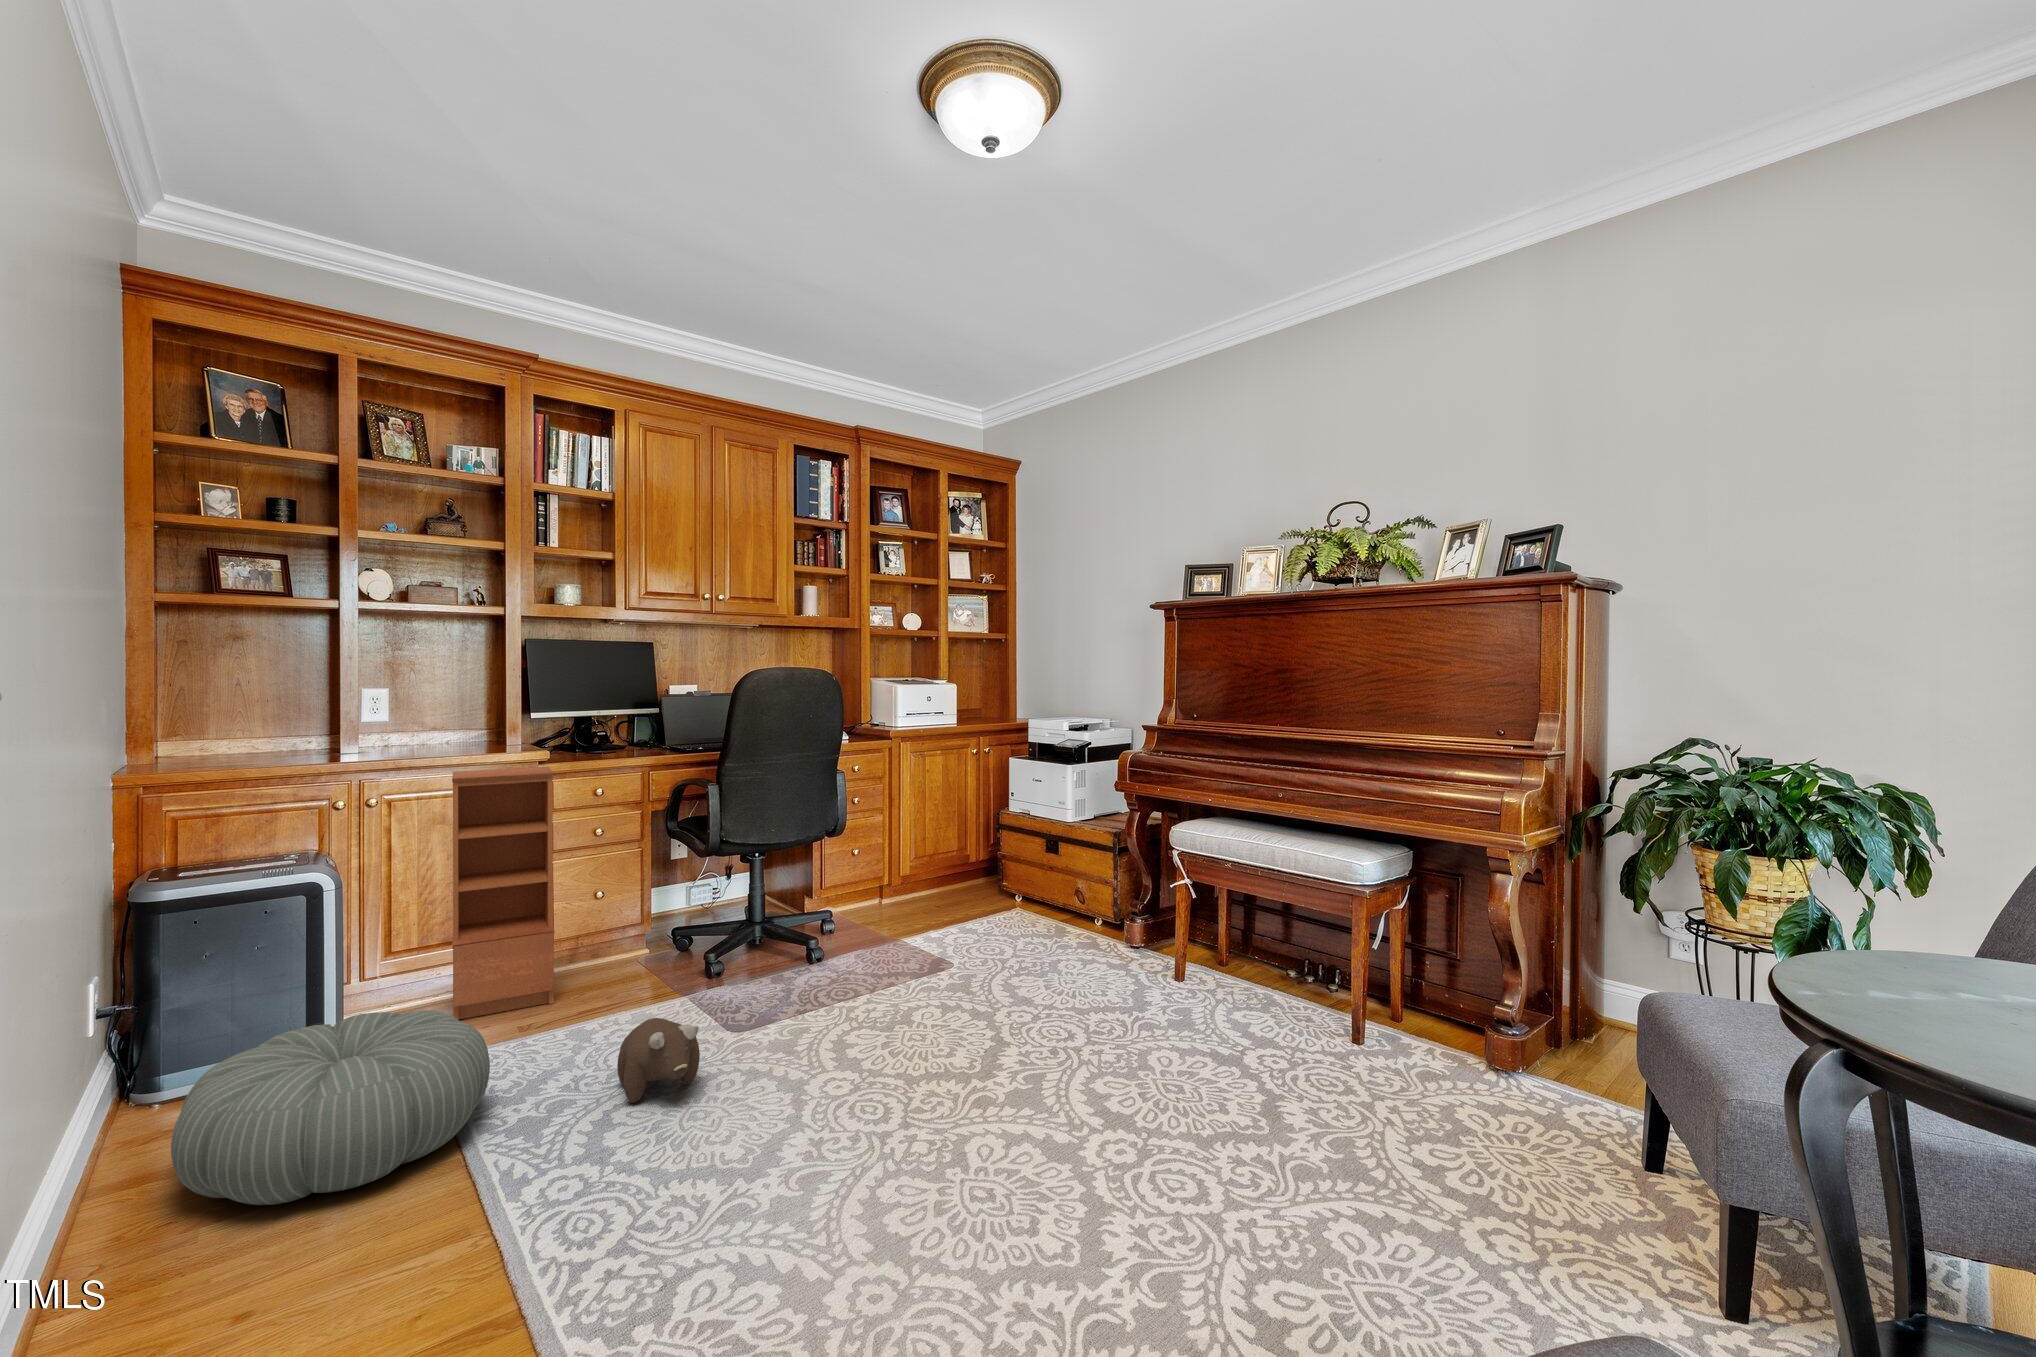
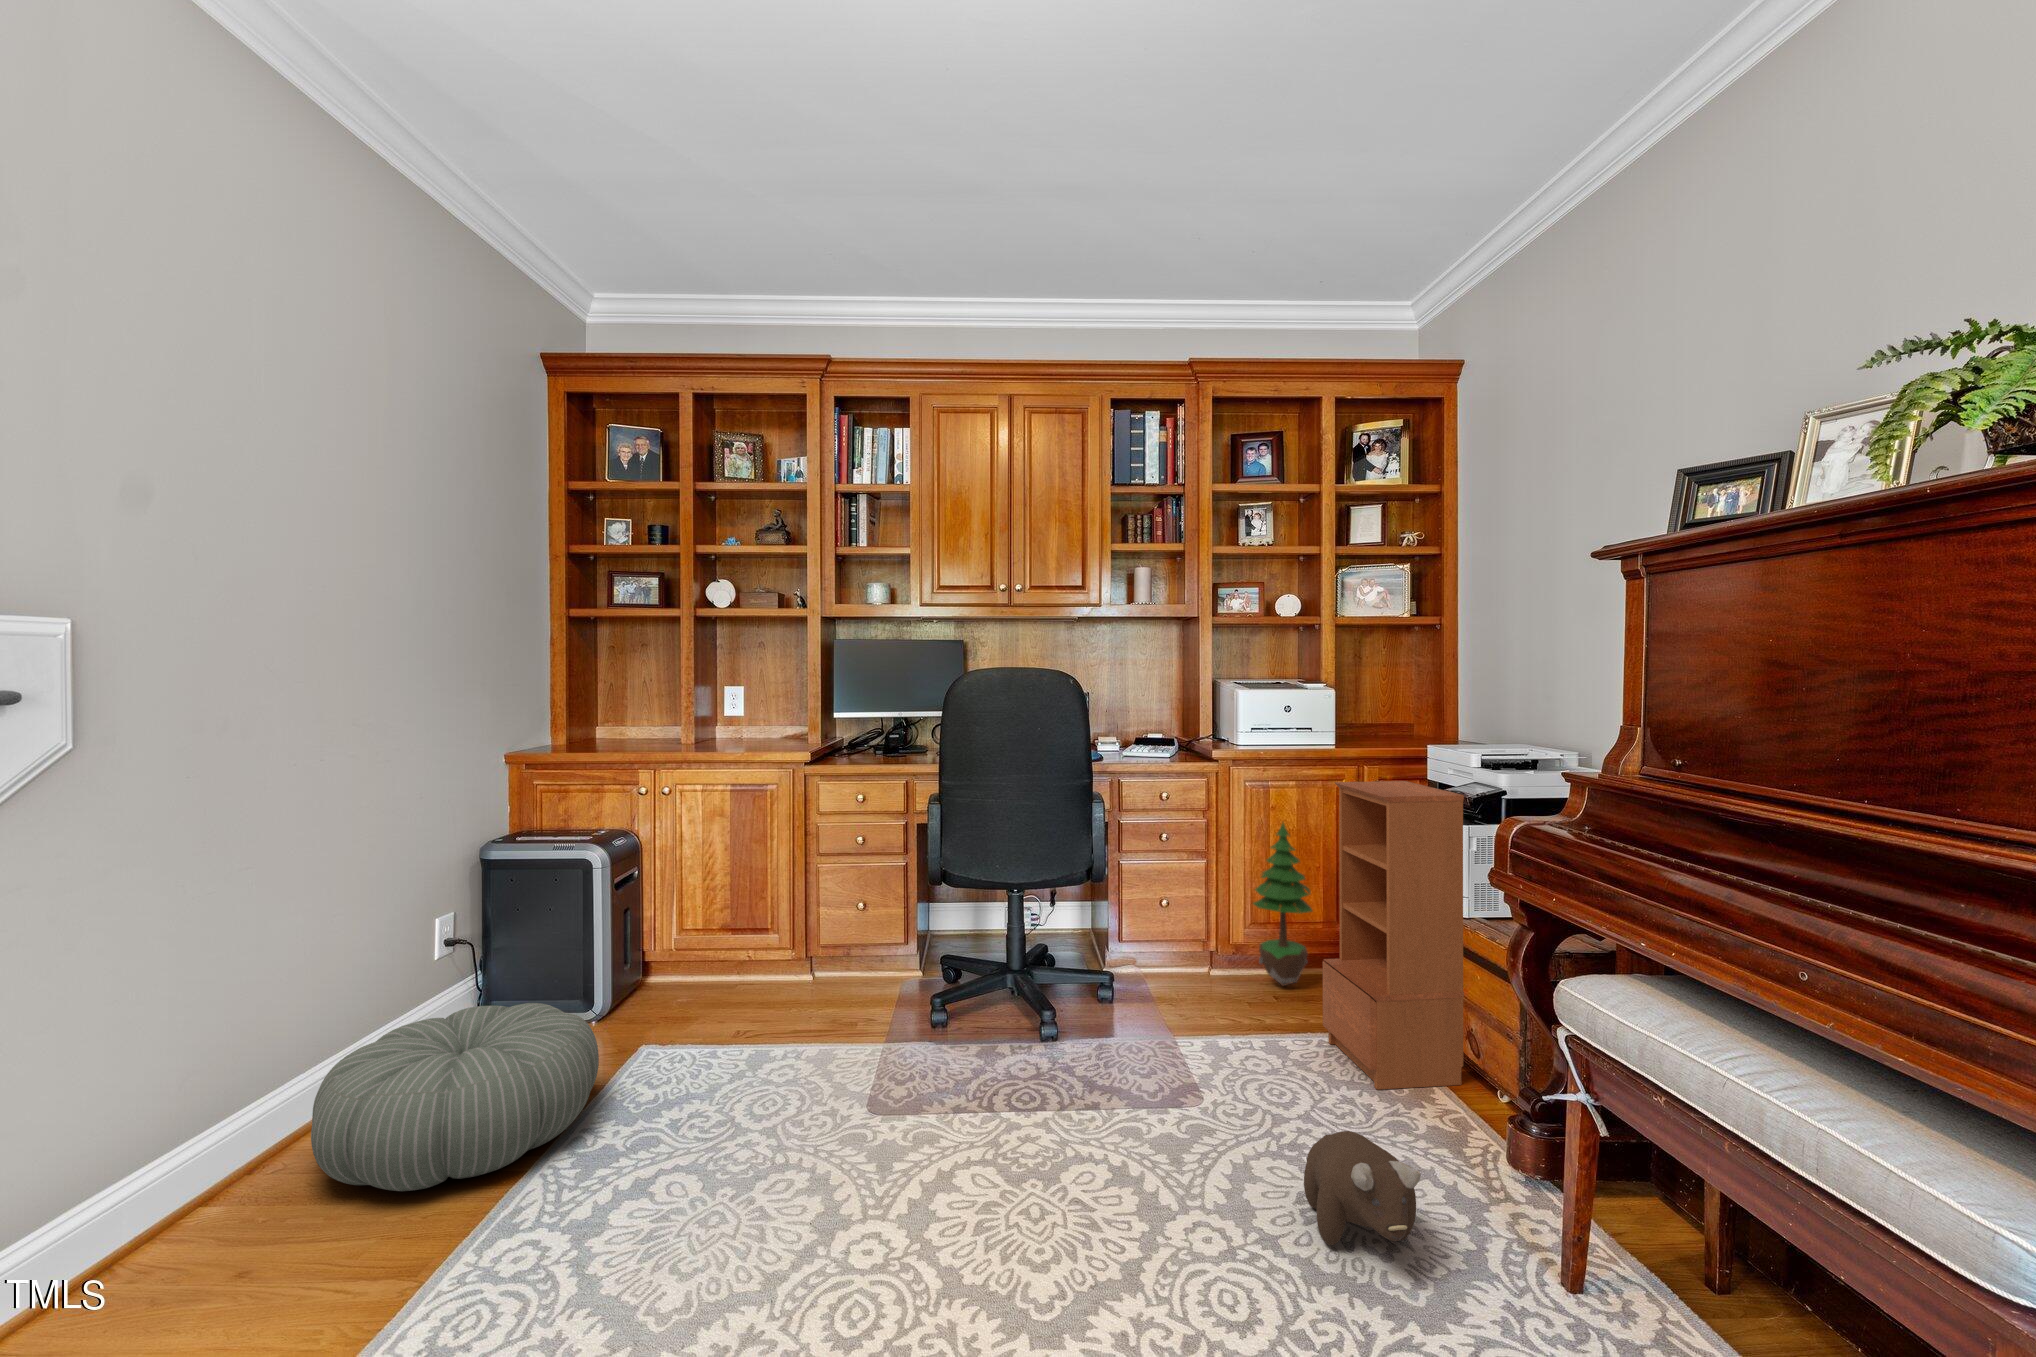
bookcase: present [452,767,555,1020] -> present [1323,781,1464,1089]
potted tree: none [918,780,961,901] -> present [1253,823,1312,986]
plush toy: present [617,1018,700,1103] -> present [1304,1131,1421,1245]

